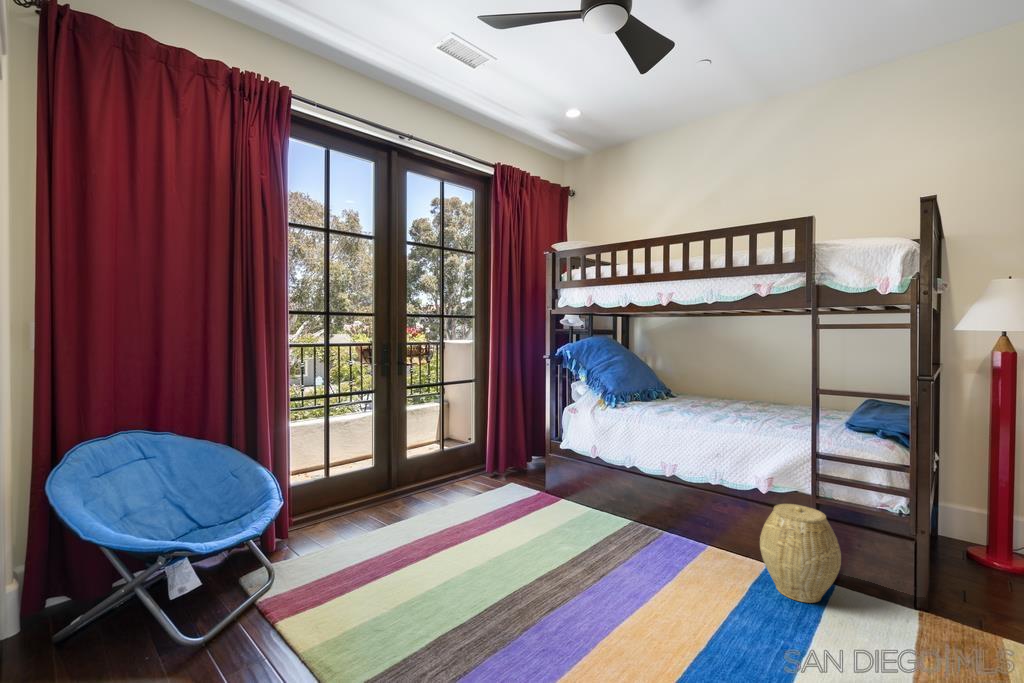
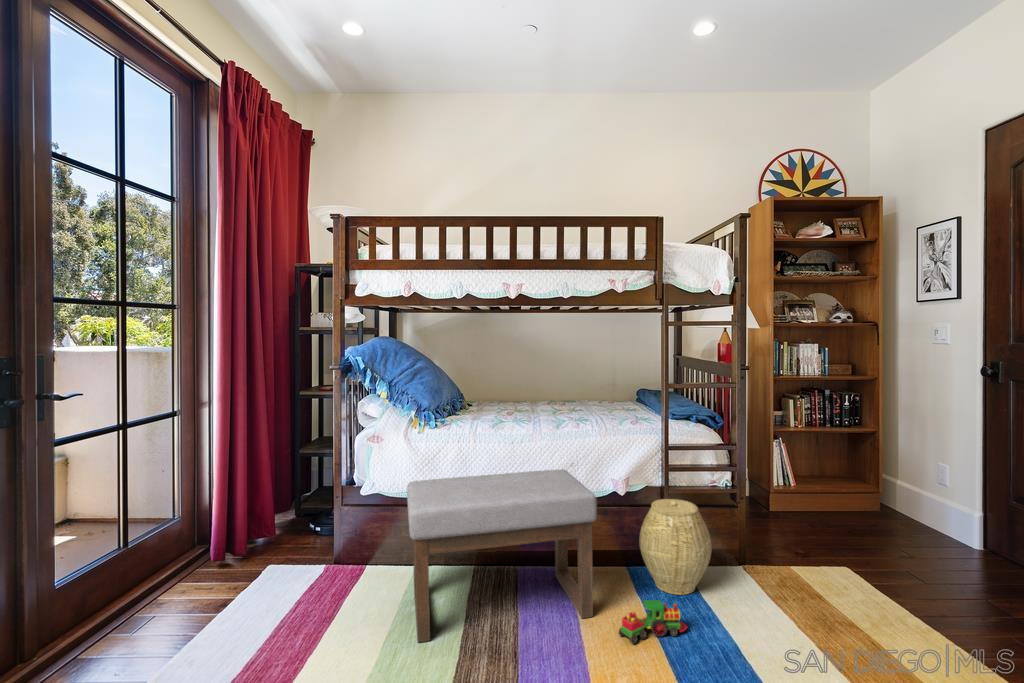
ottoman: none [548,440,704,580] -> present [407,469,597,642]
toy train: none [692,578,762,620] -> present [619,600,688,644]

